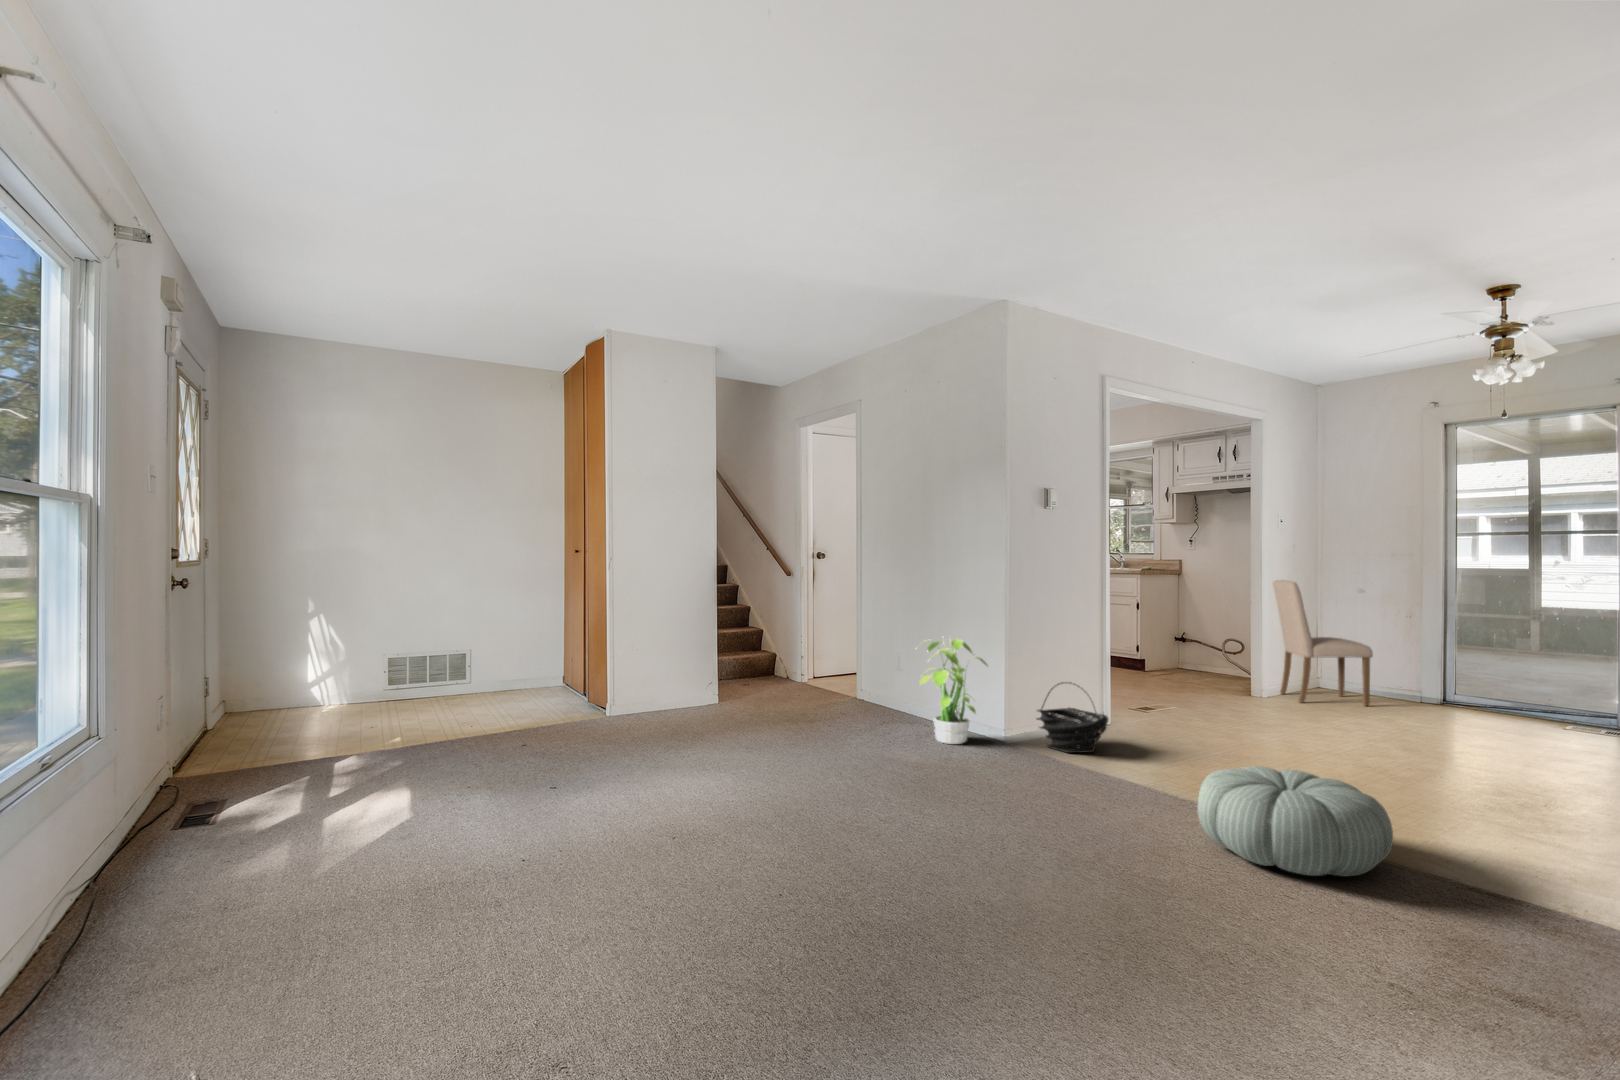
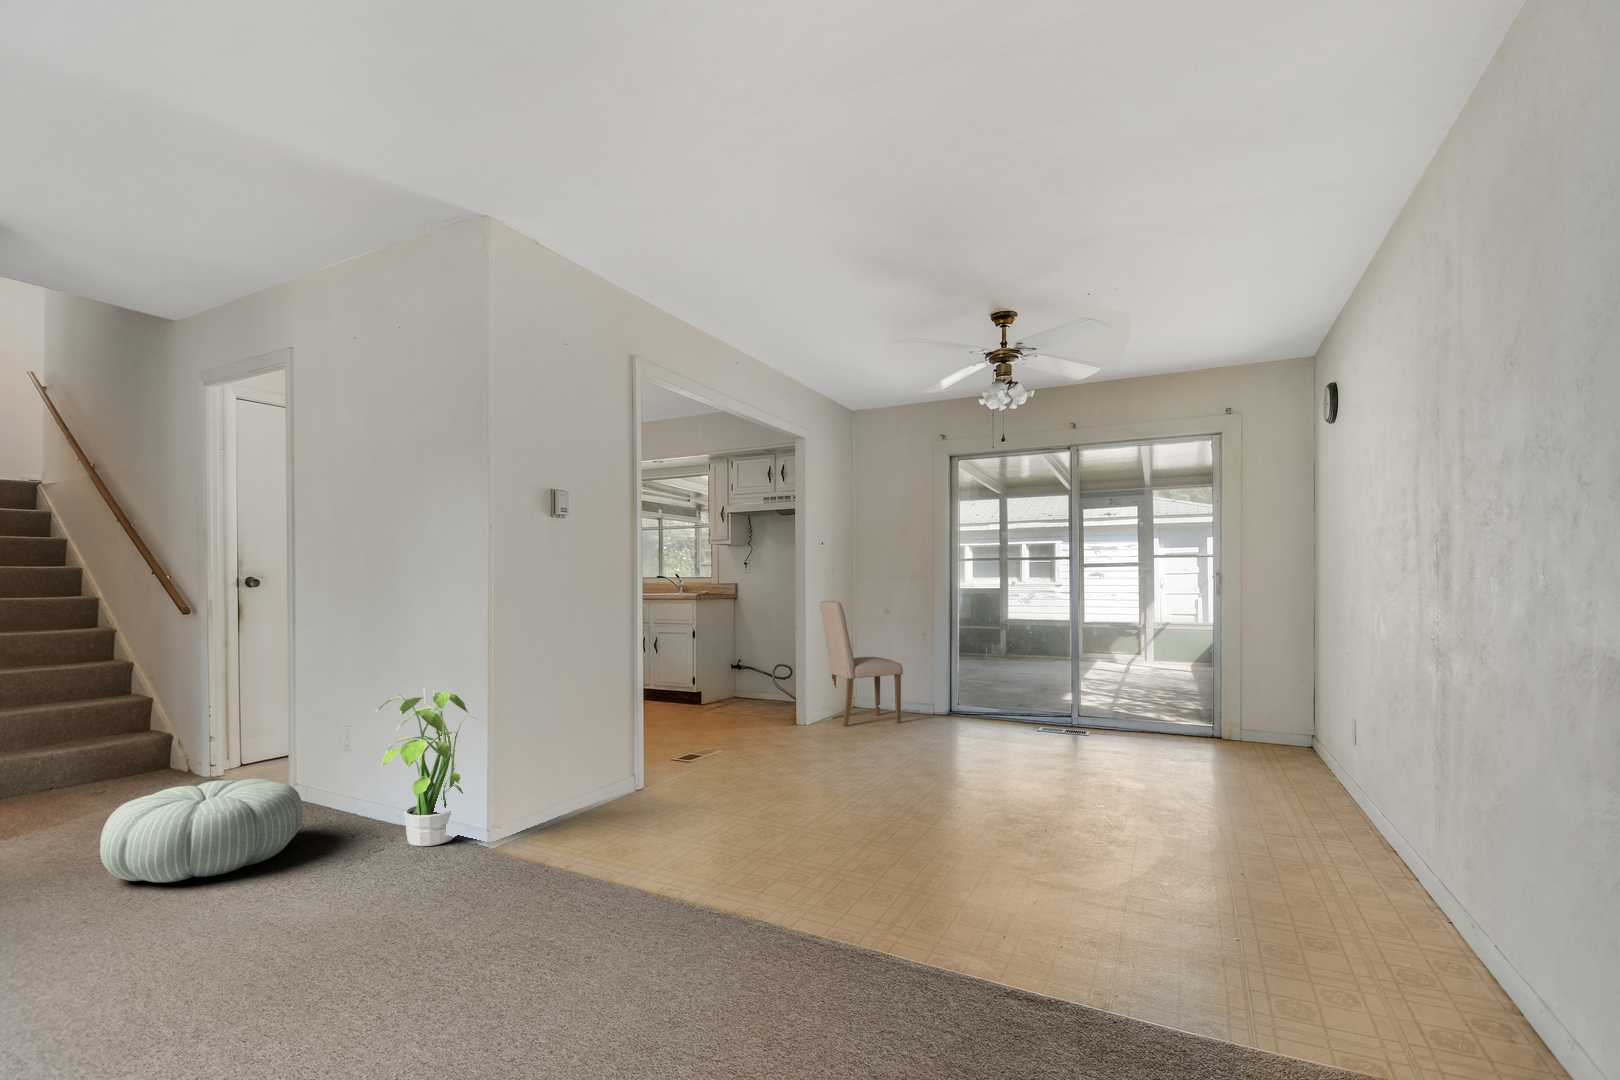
basket: present [1037,682,1108,753] -> none [555,736,647,831]
pouf: present [1197,766,1393,876] -> present [100,779,303,882]

